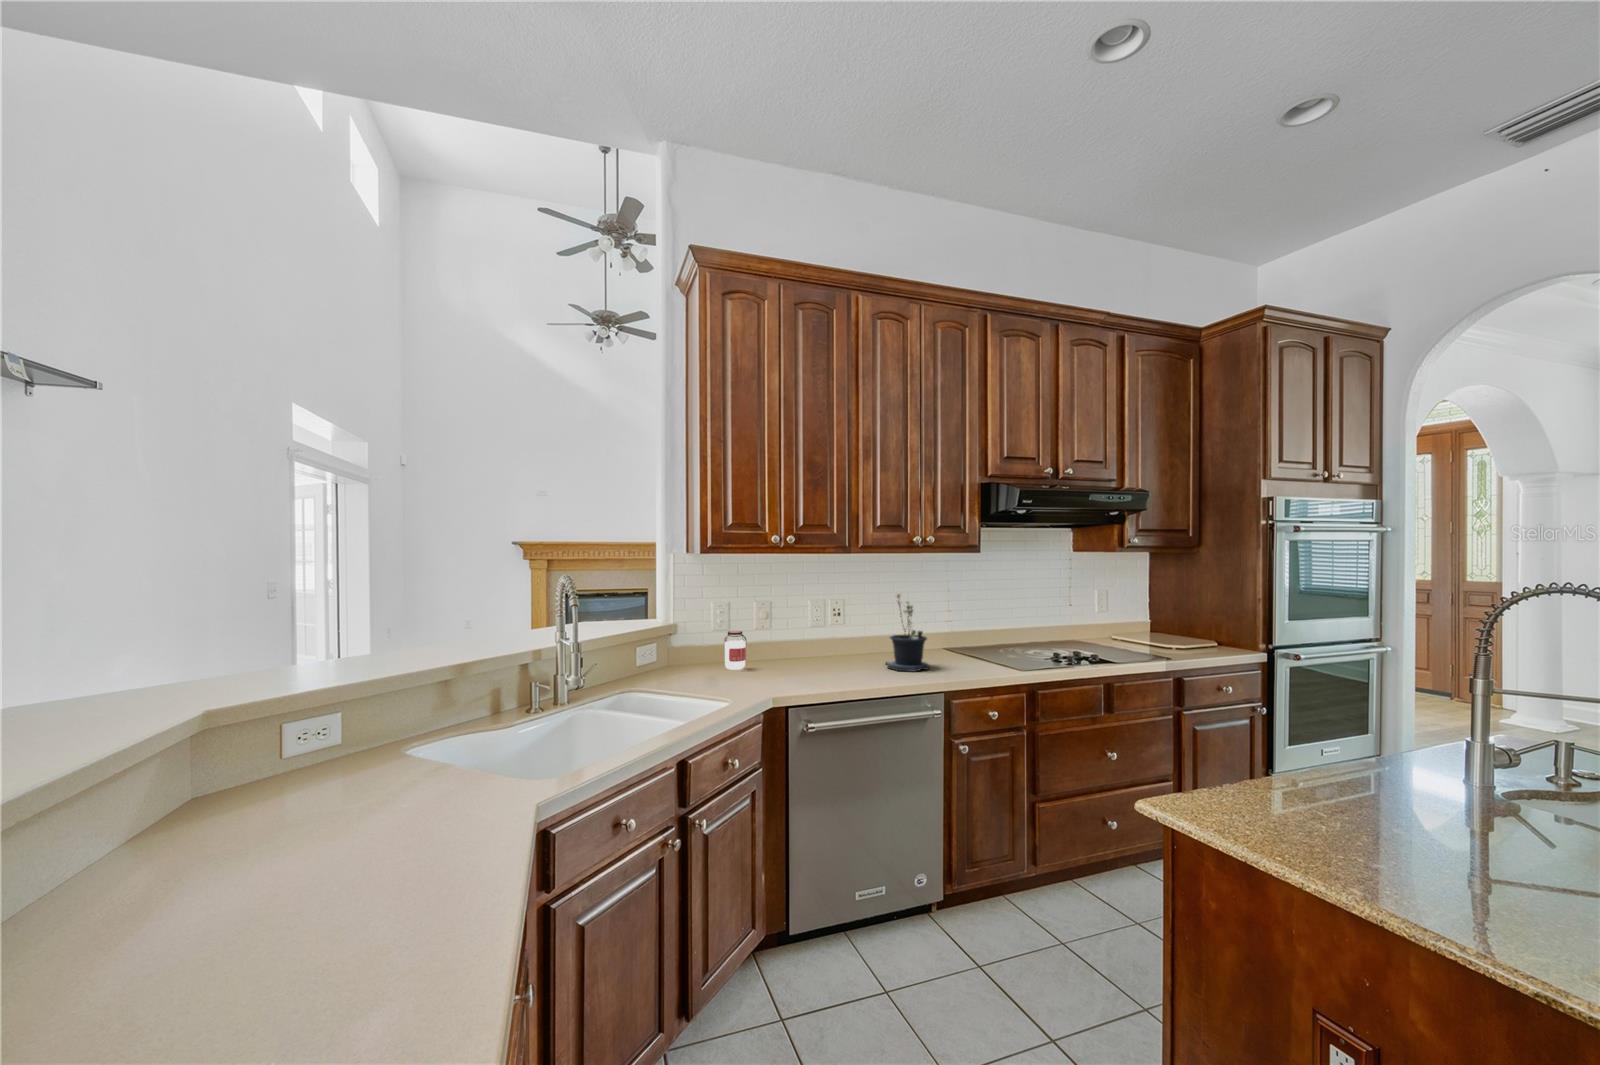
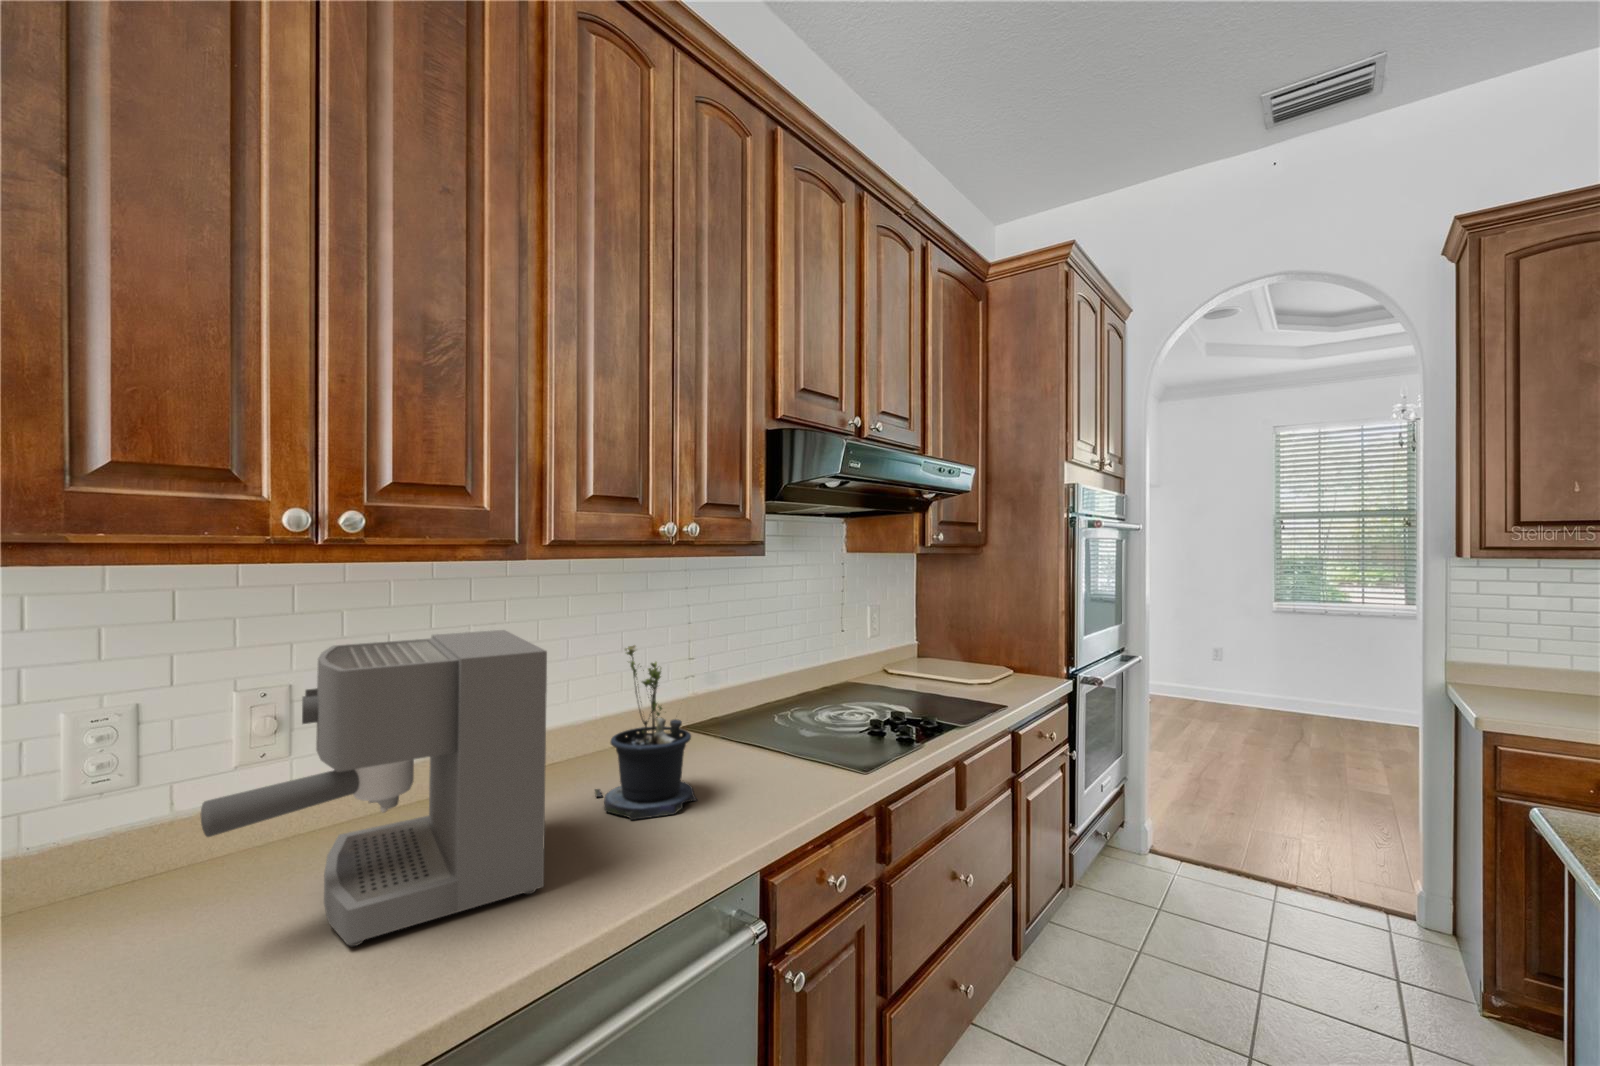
coffee maker: none [753,583,855,682] -> present [201,630,547,946]
jar: present [724,631,746,670] -> none [101,791,195,924]

